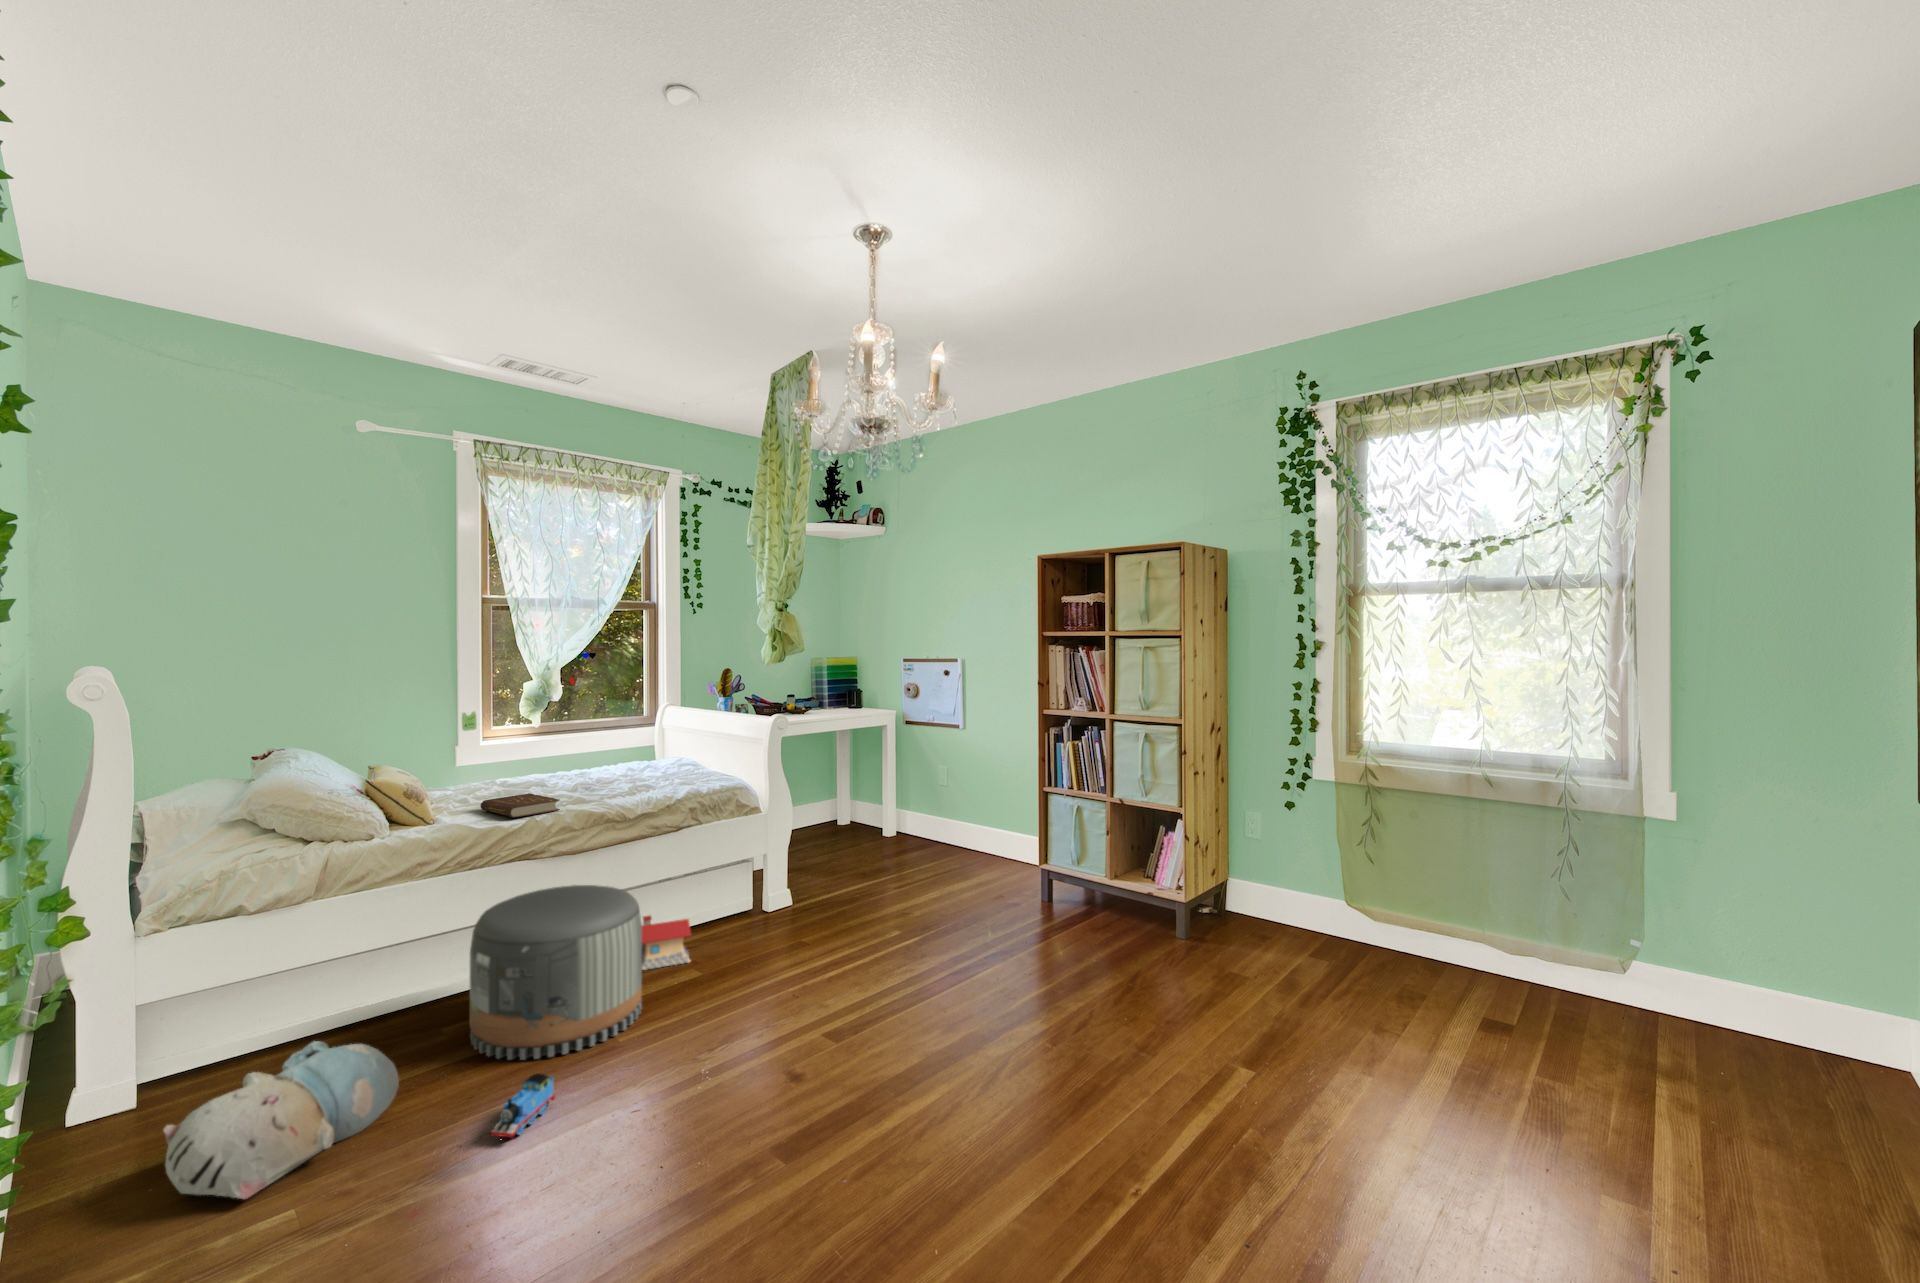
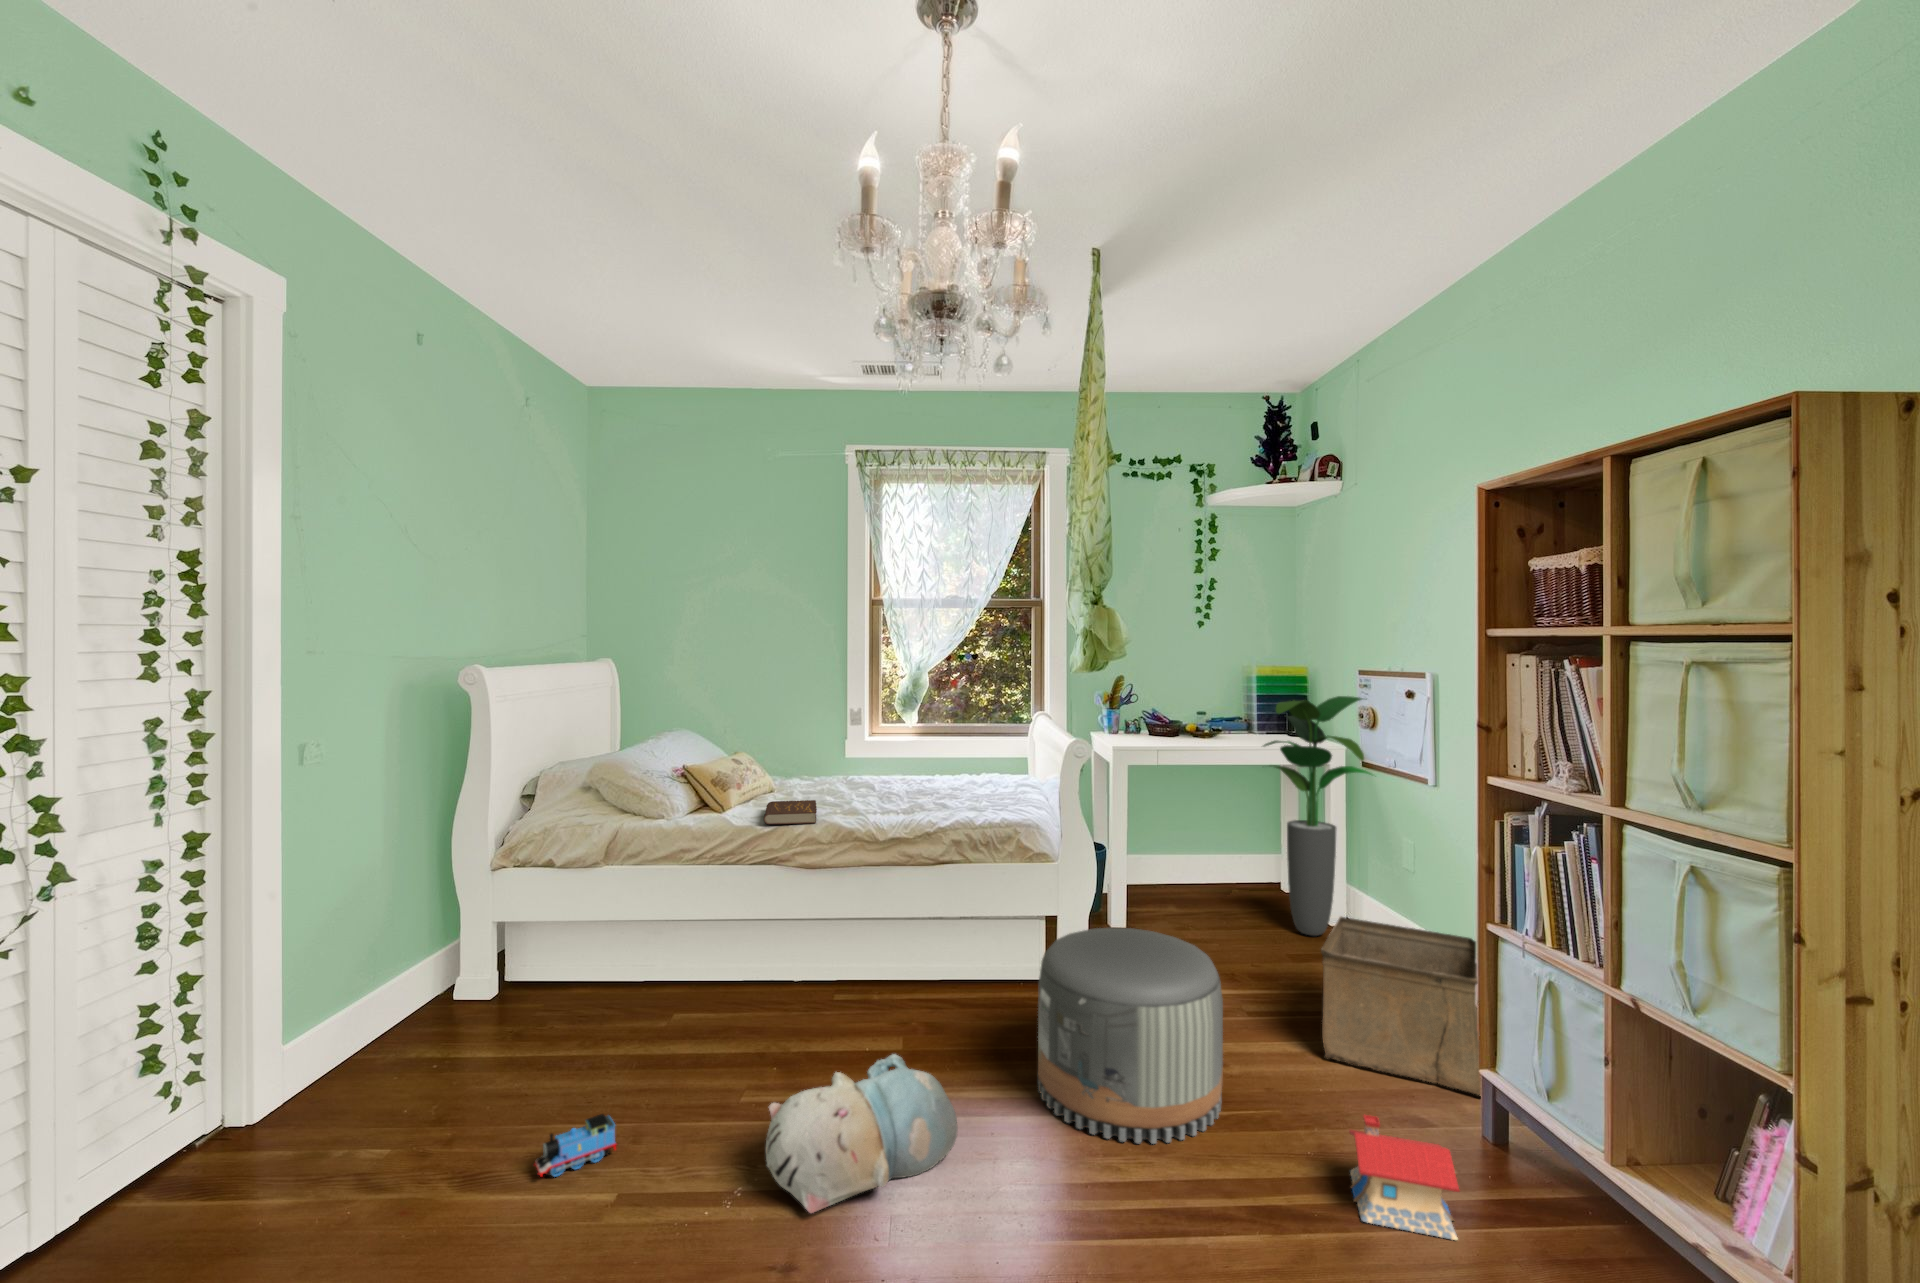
potted plant: none [845,676,921,844] -> present [1264,696,1372,936]
storage bin: none [937,812,1036,897] -> present [1321,917,1481,1095]
pouf: present [470,885,642,1060] -> present [1038,927,1223,1144]
toy house: present [642,916,691,970] -> present [1349,1115,1460,1240]
plush toy: present [163,1041,399,1199] -> present [766,1054,958,1213]

